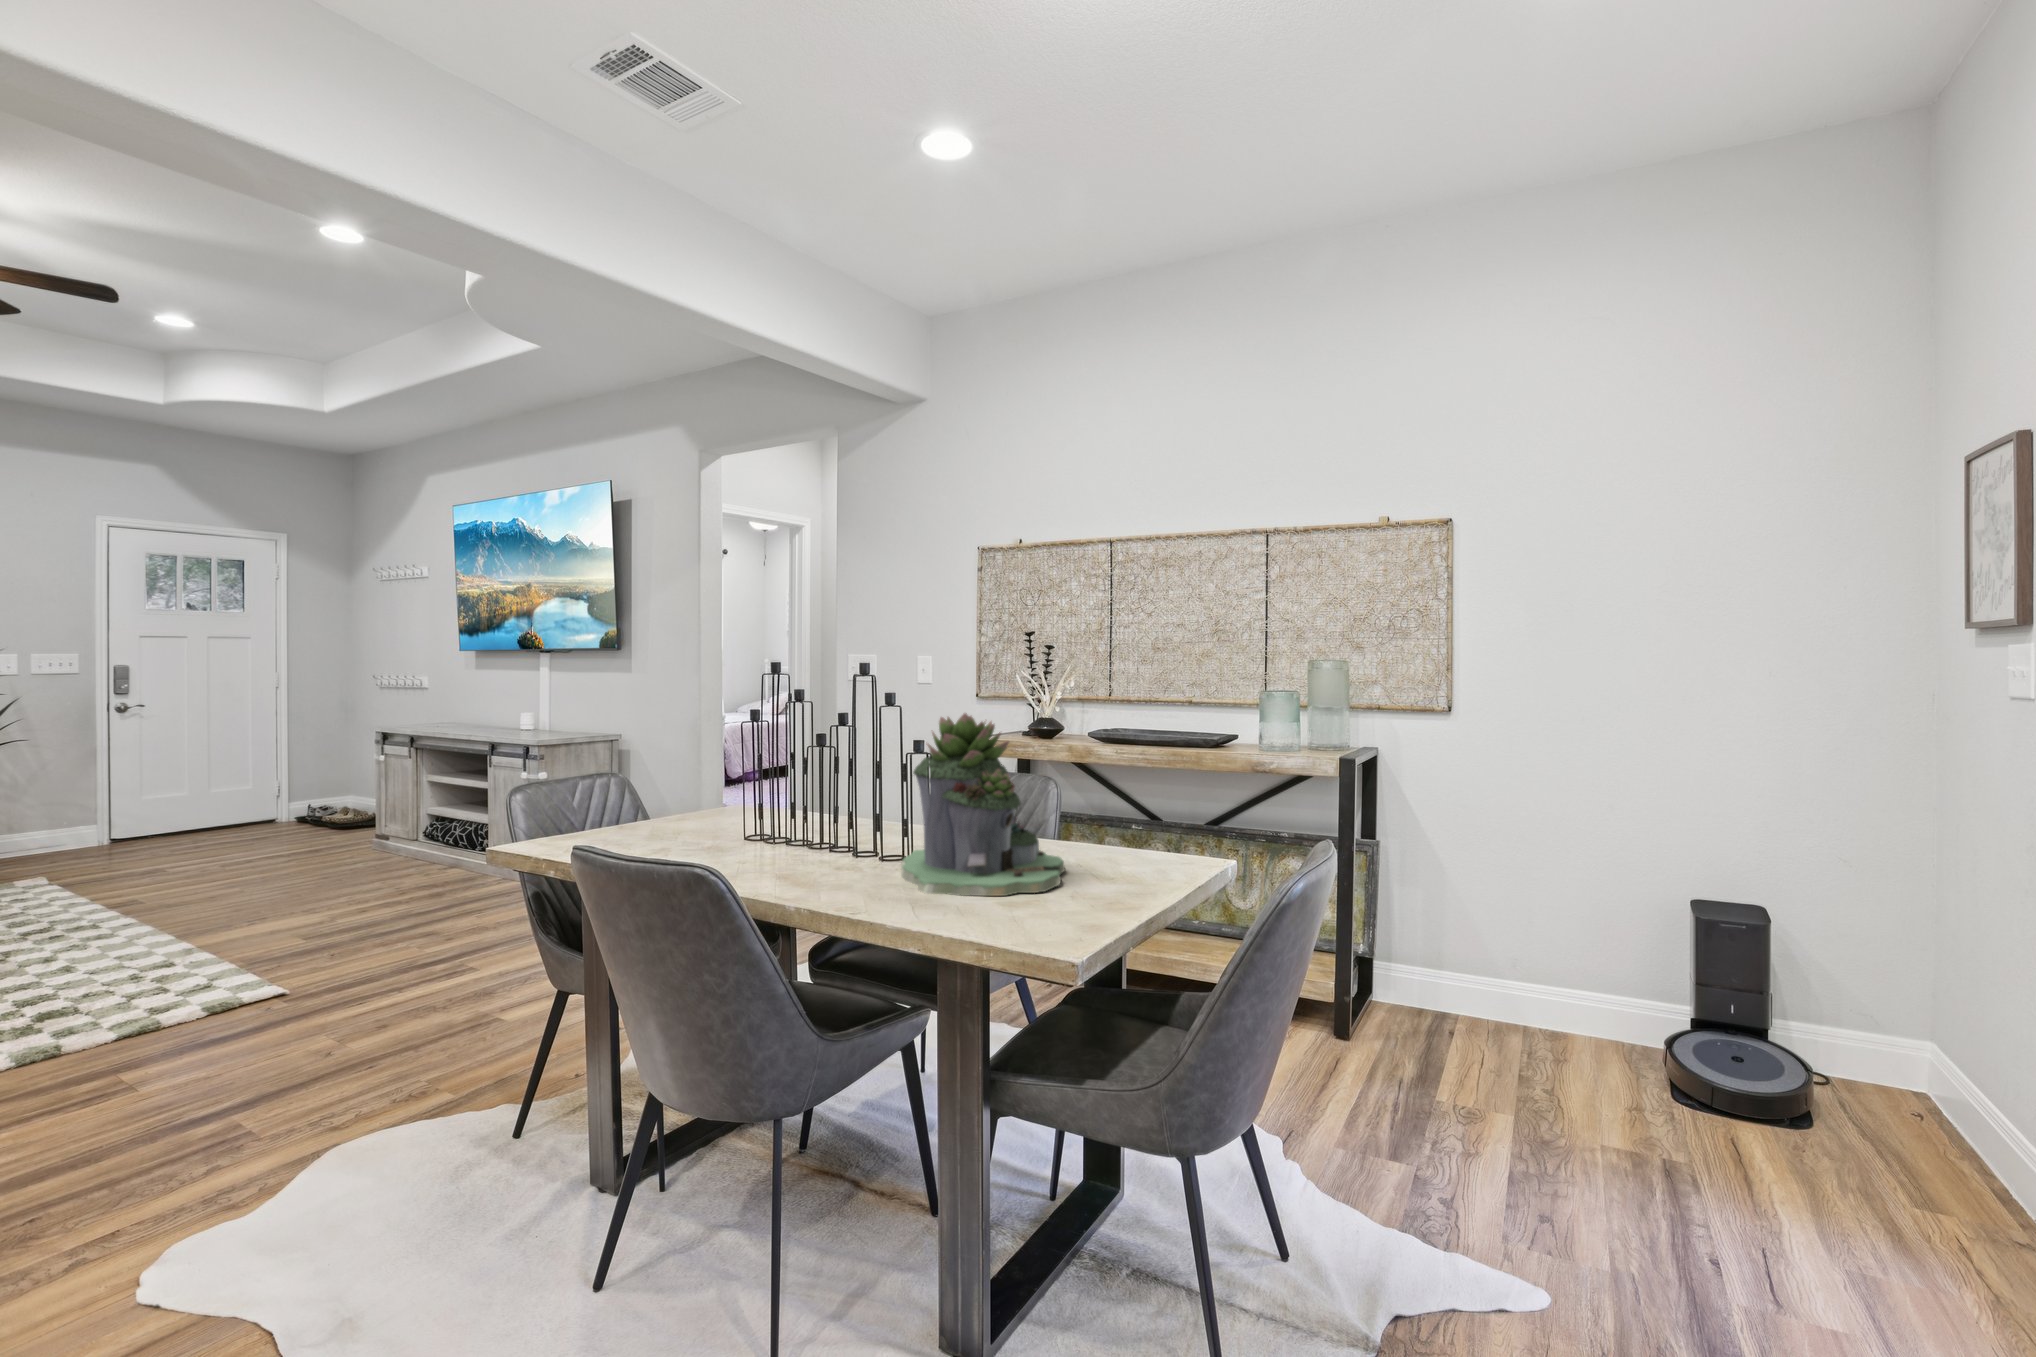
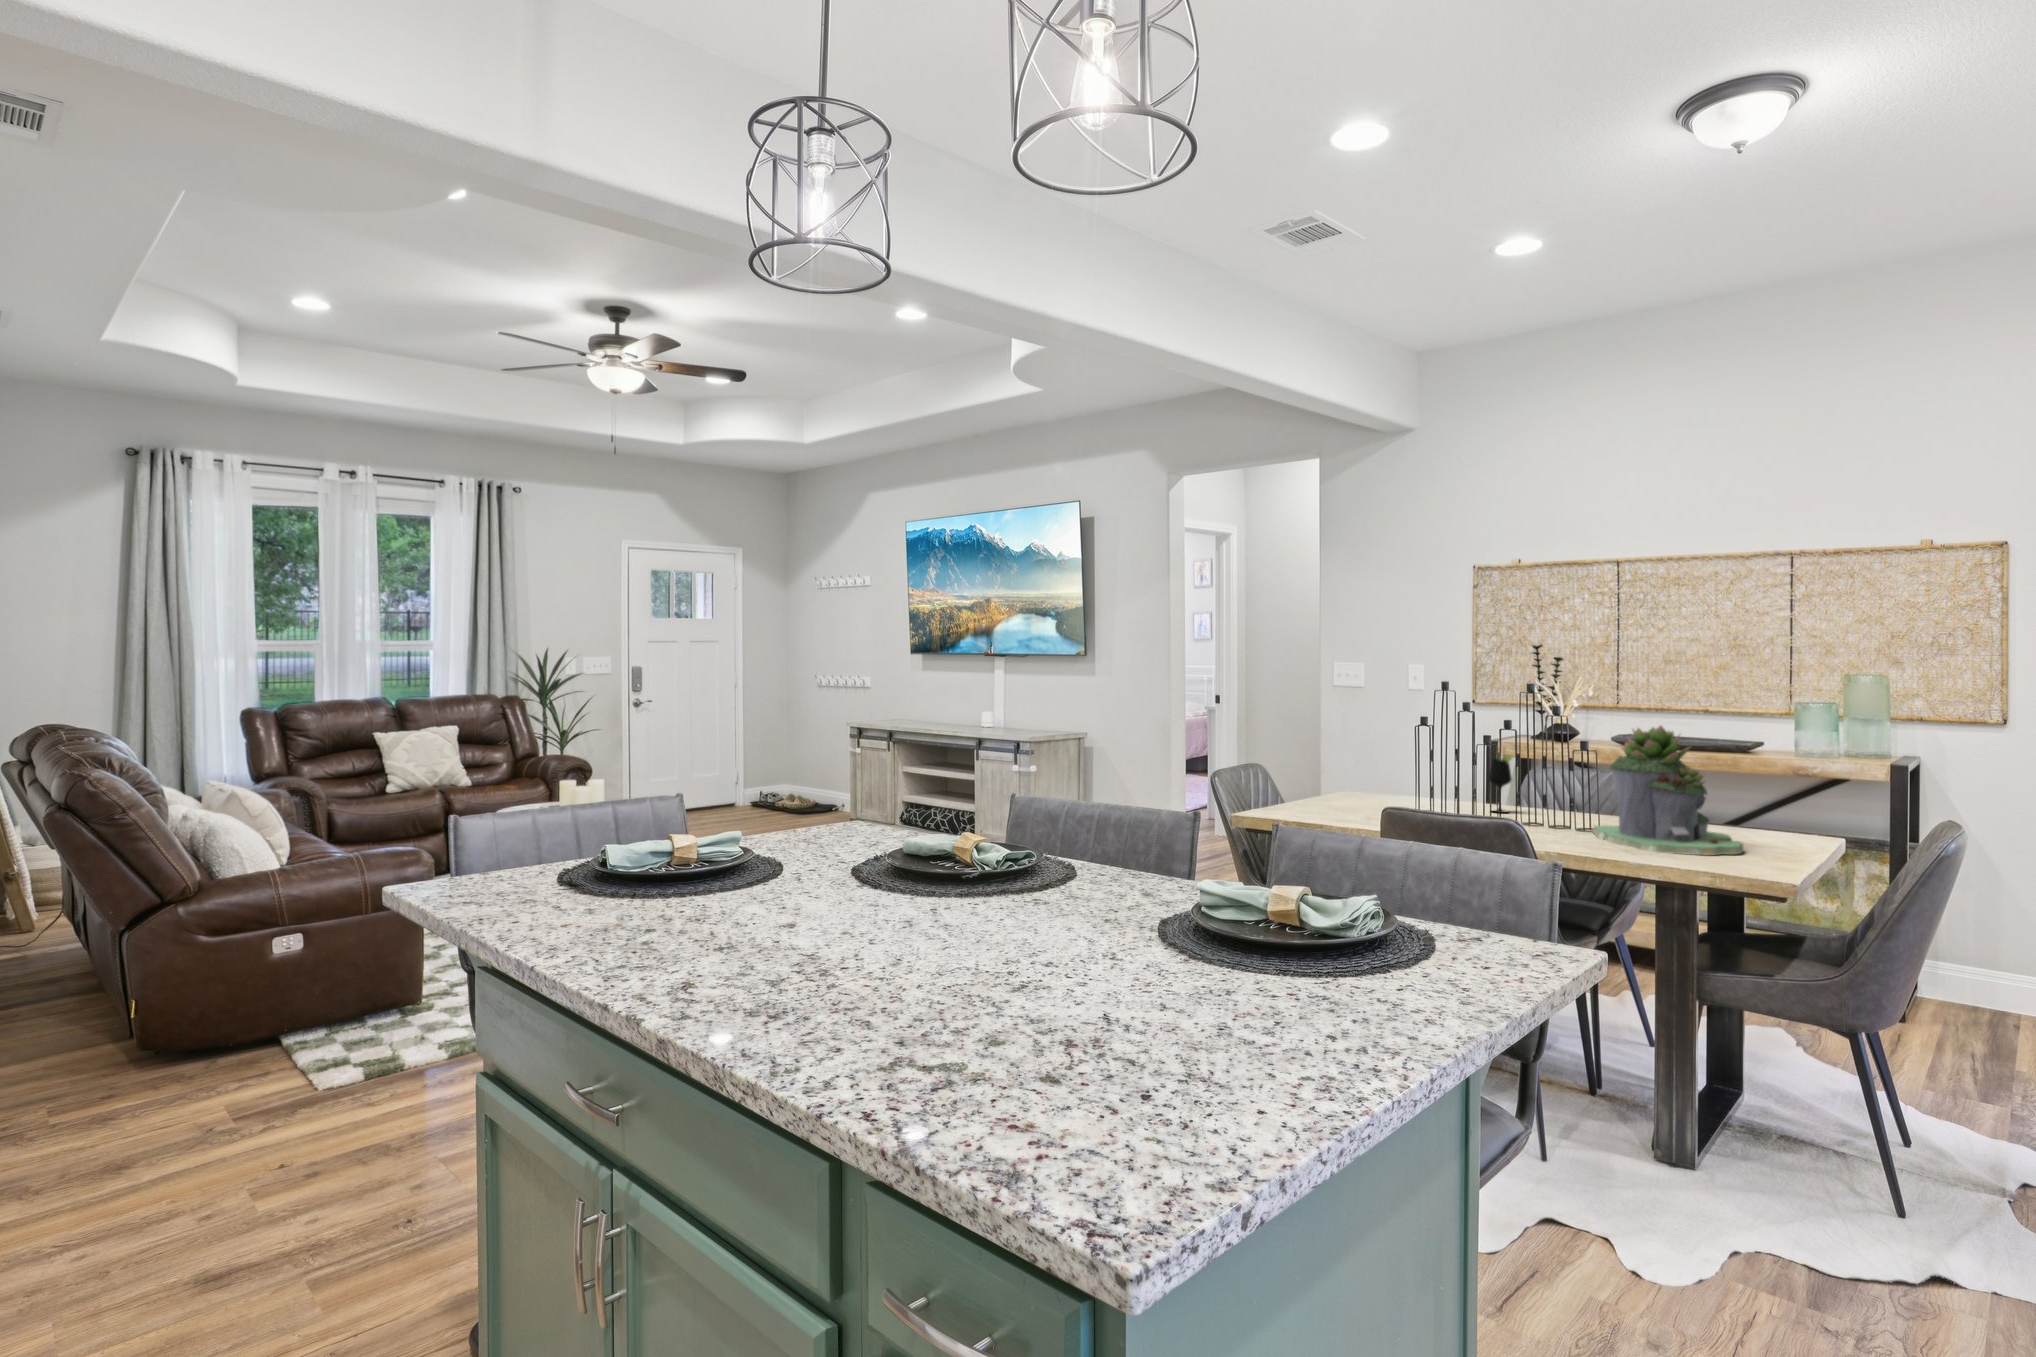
wine glass: none [846,746,873,830] -> present [1489,753,1512,813]

